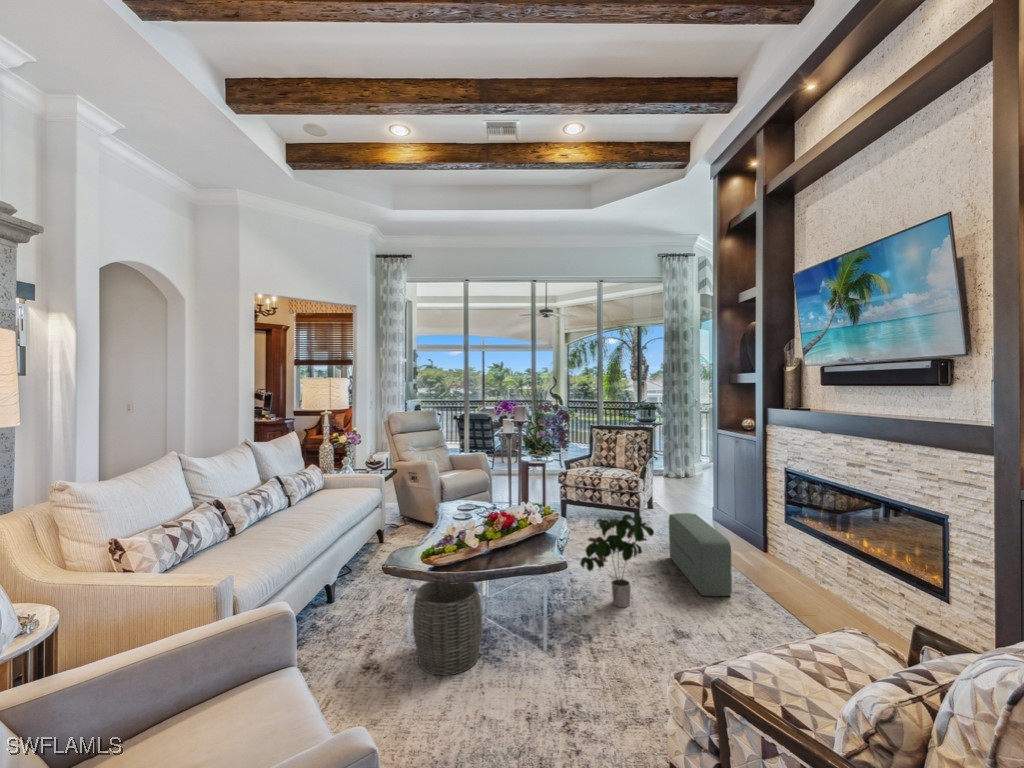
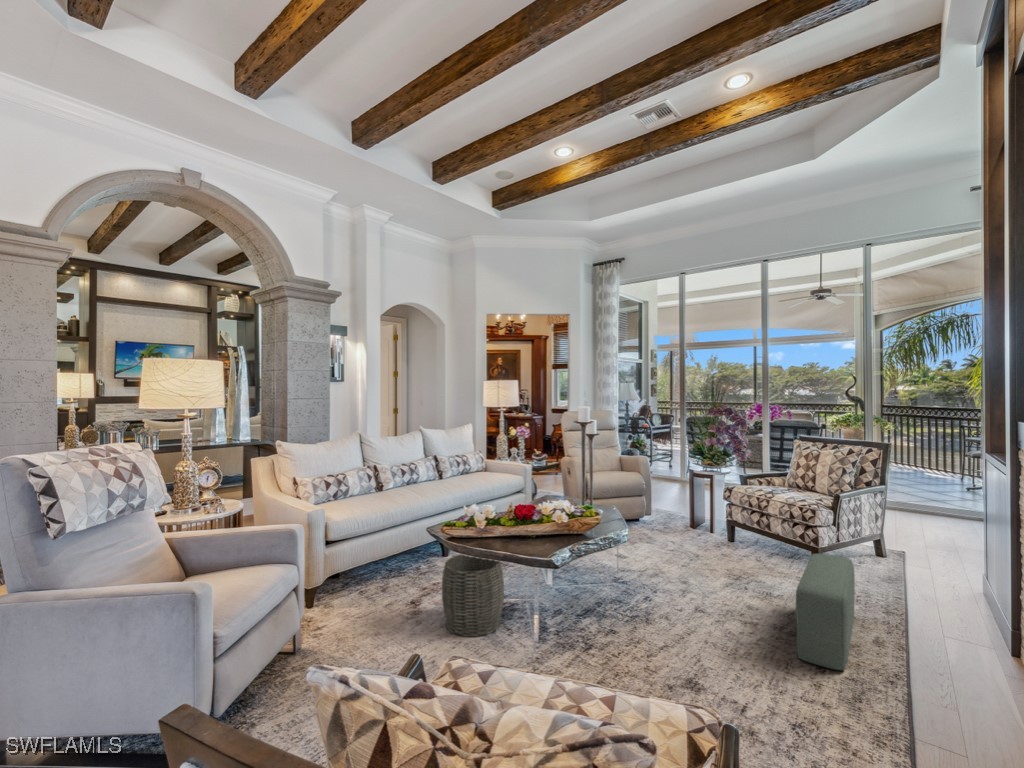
potted plant: present [580,514,654,607] -> none [632,531,732,639]

